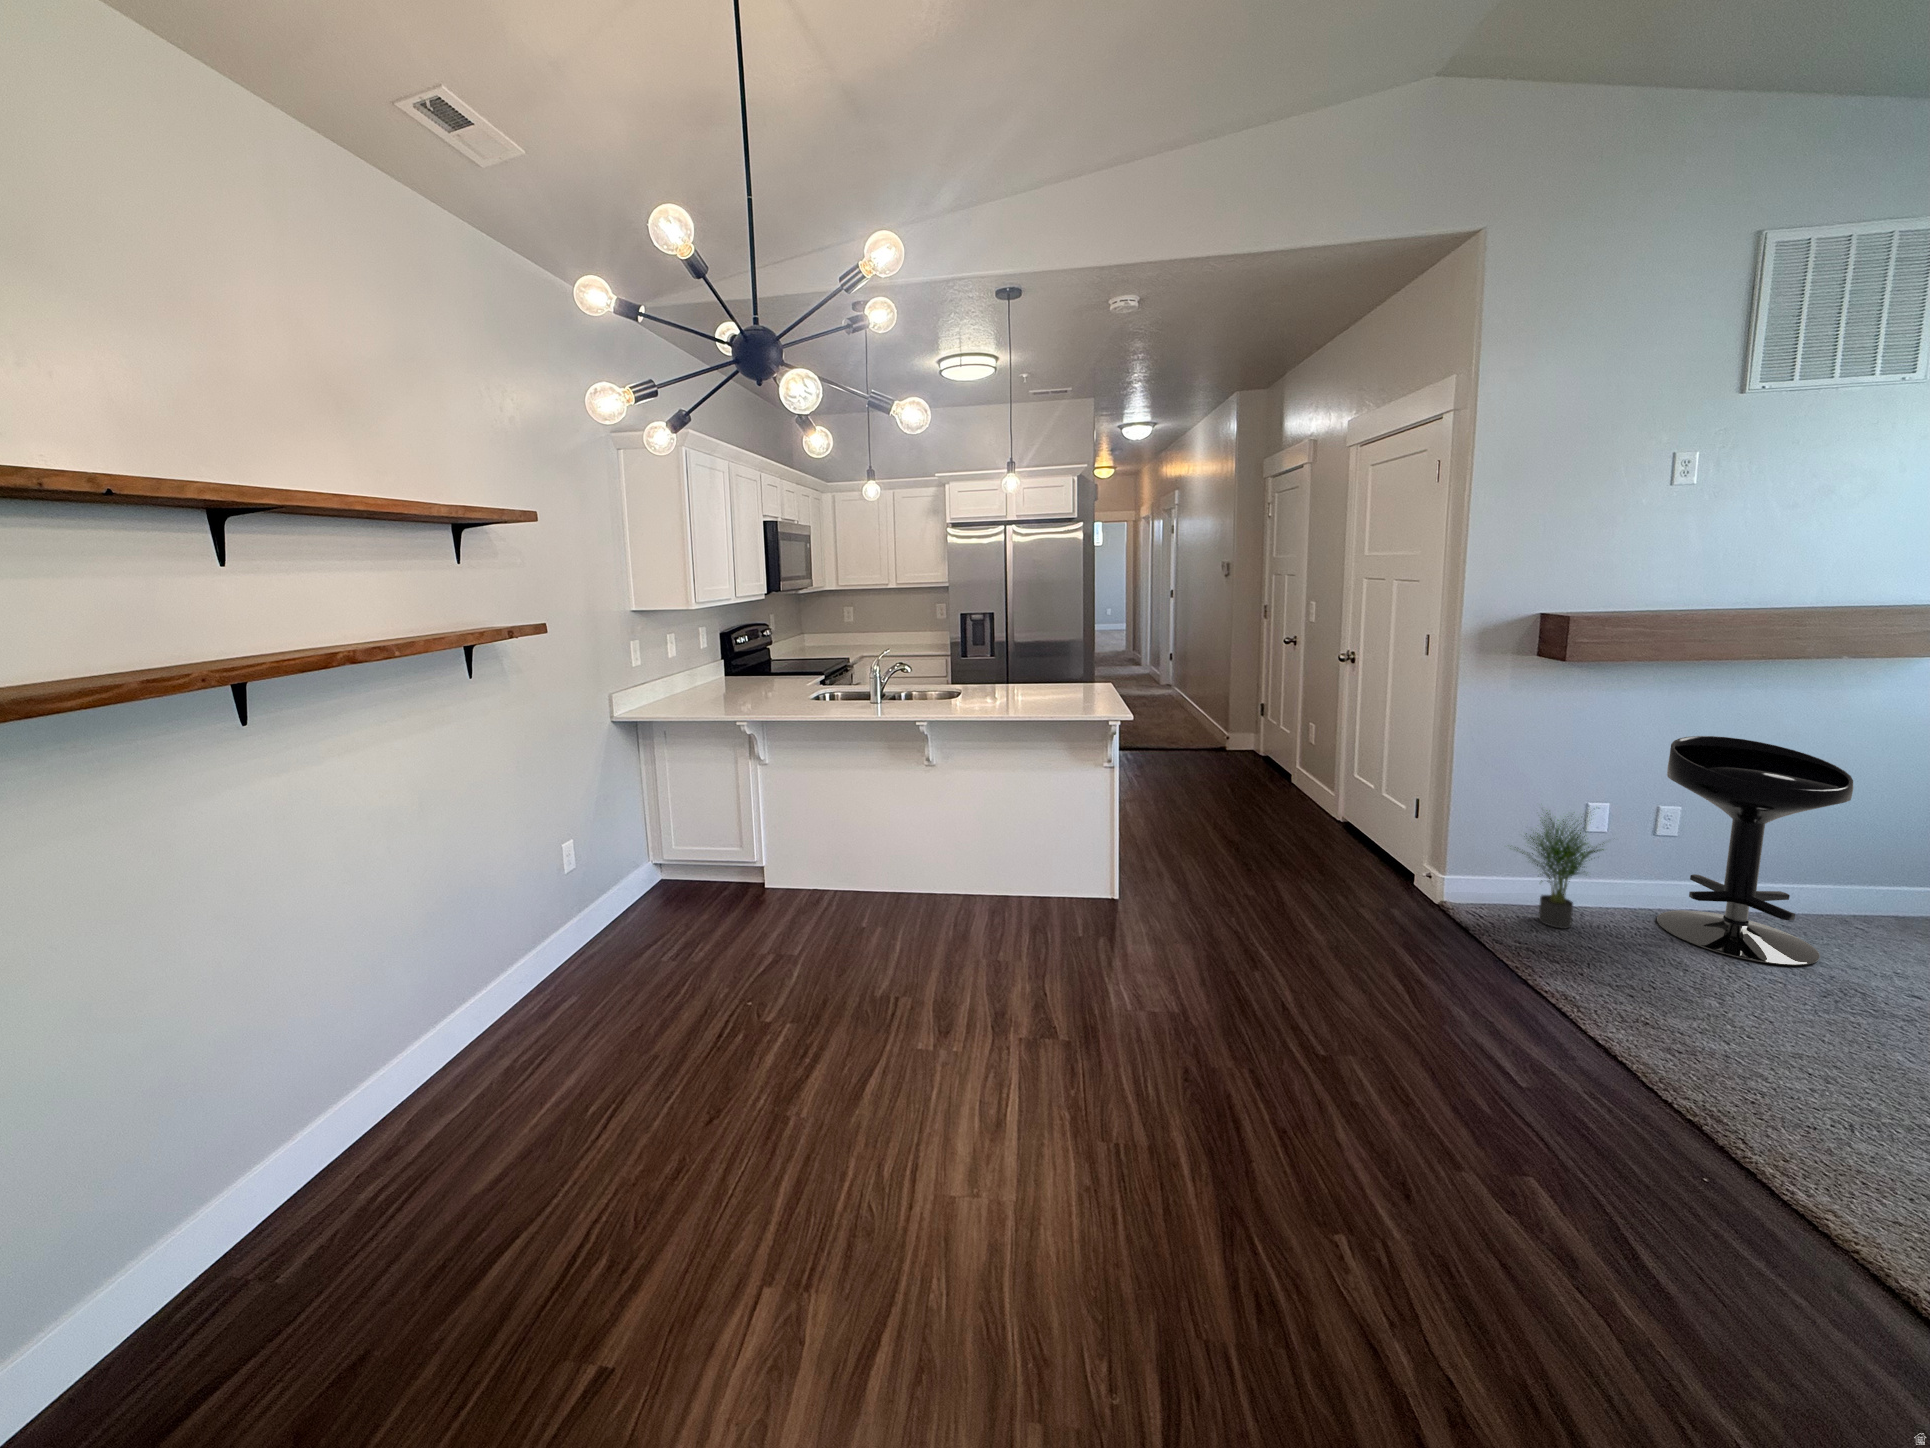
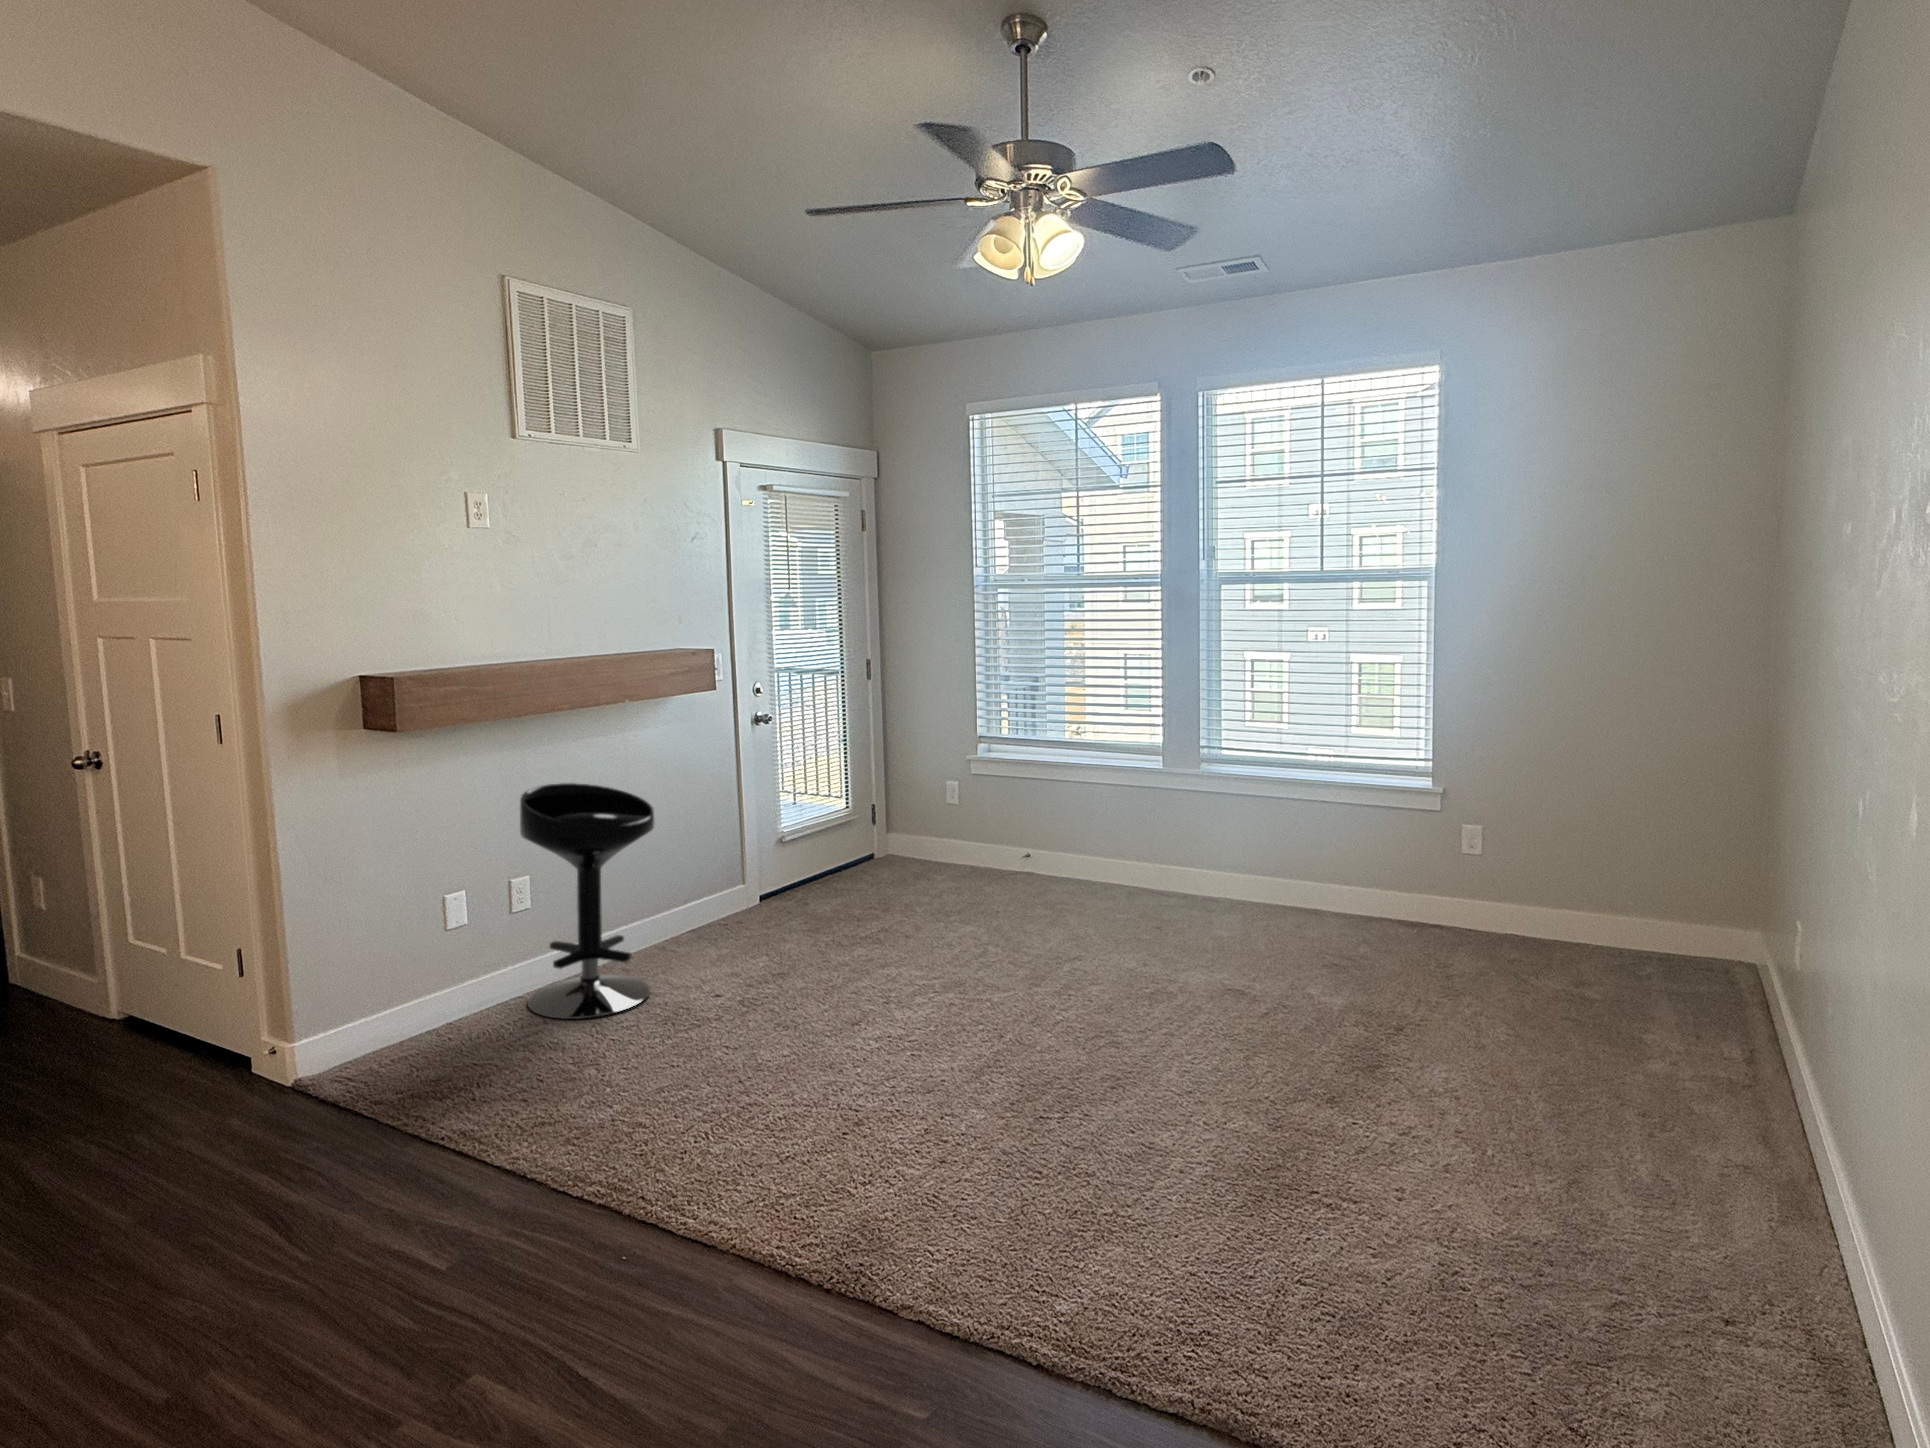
potted plant: present [1515,812,1604,928] -> none [367,887,492,1059]

